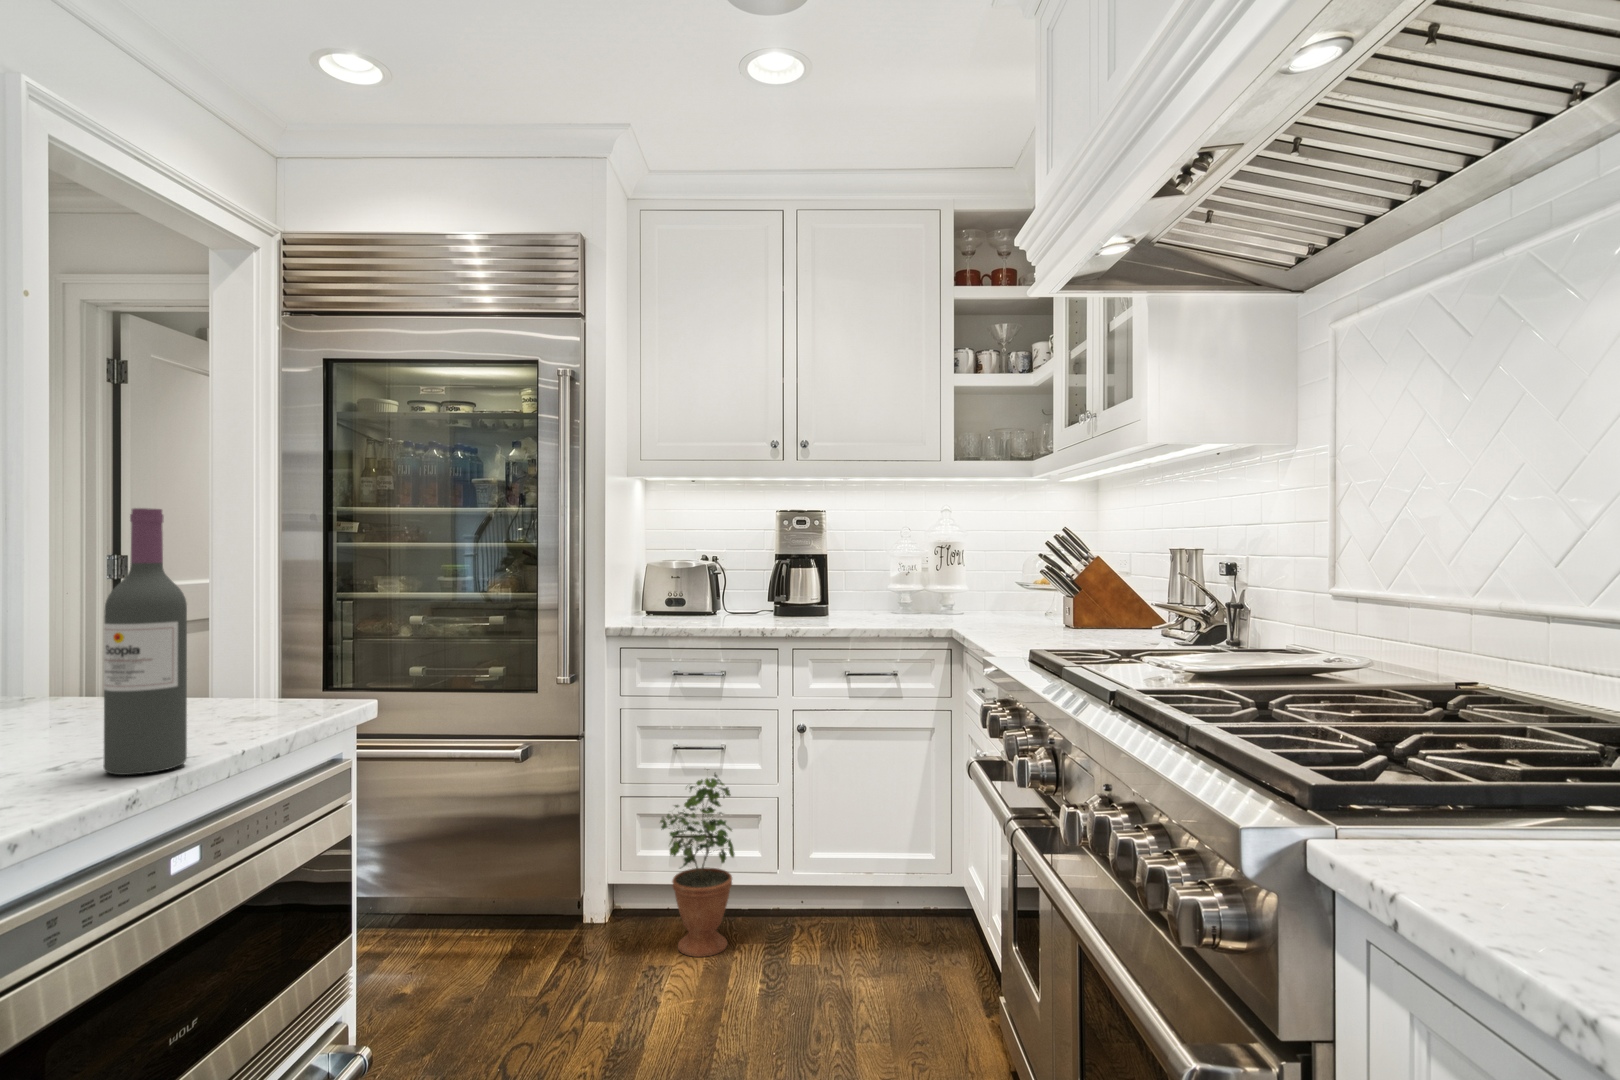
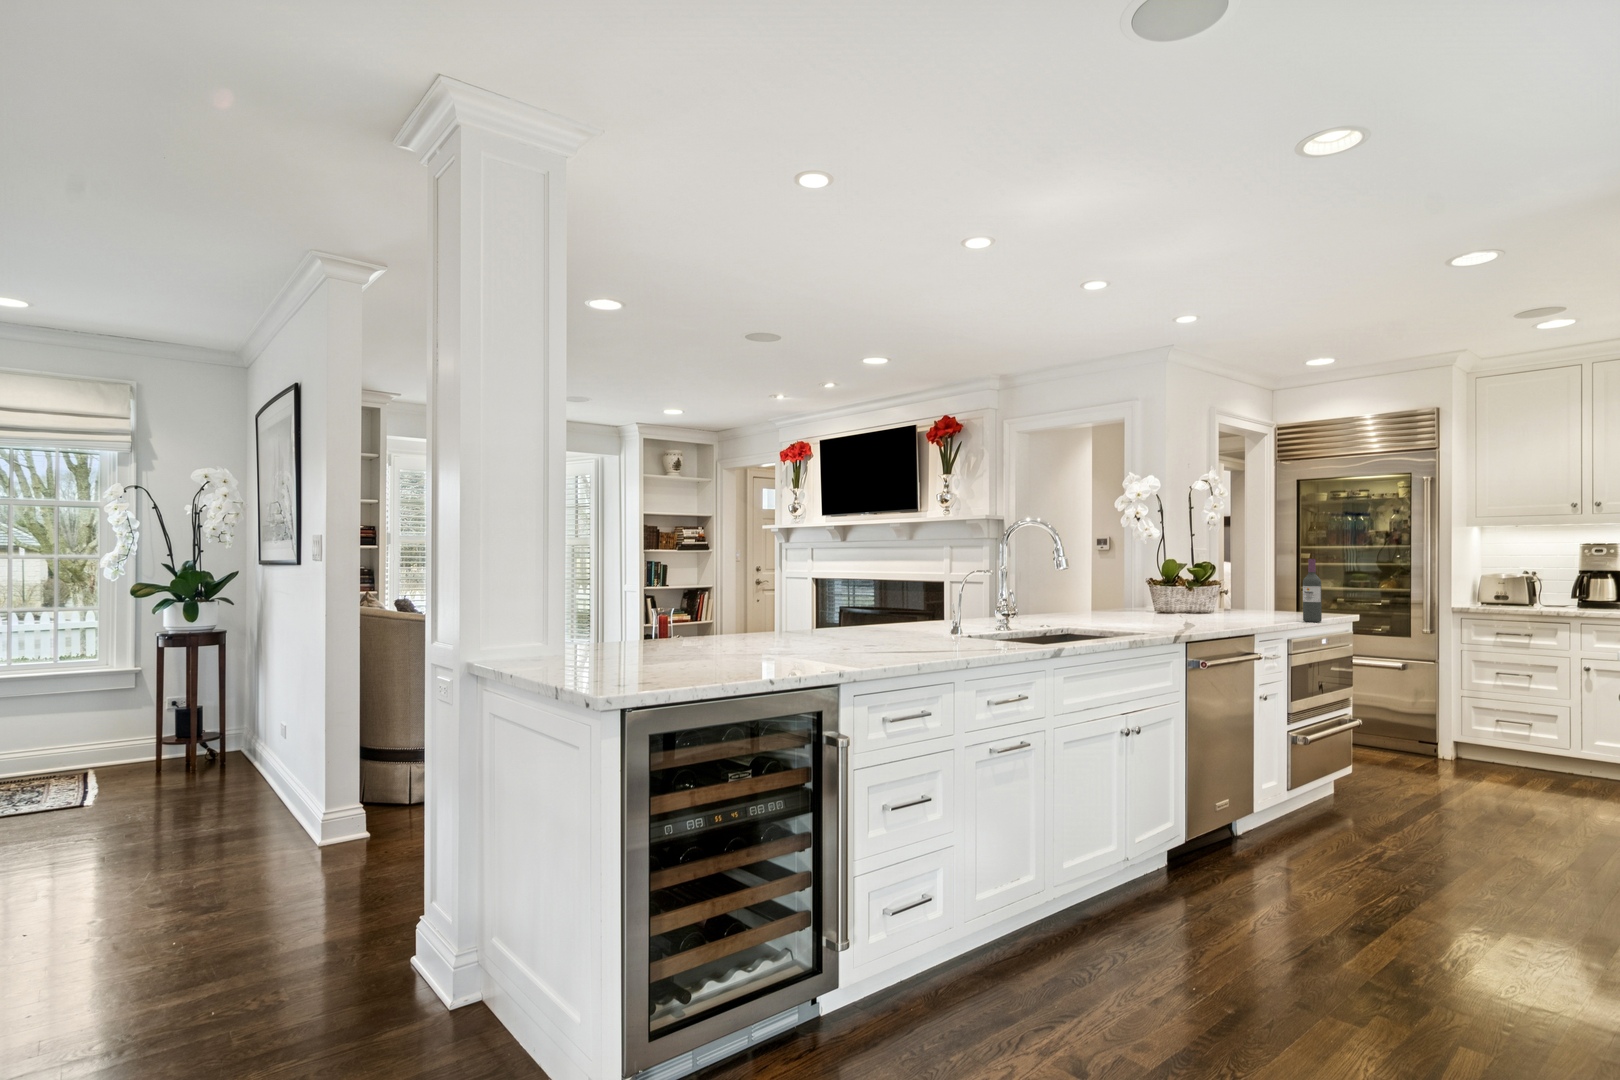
potted plant: present [660,774,735,957] -> none [1485,685,1536,779]

